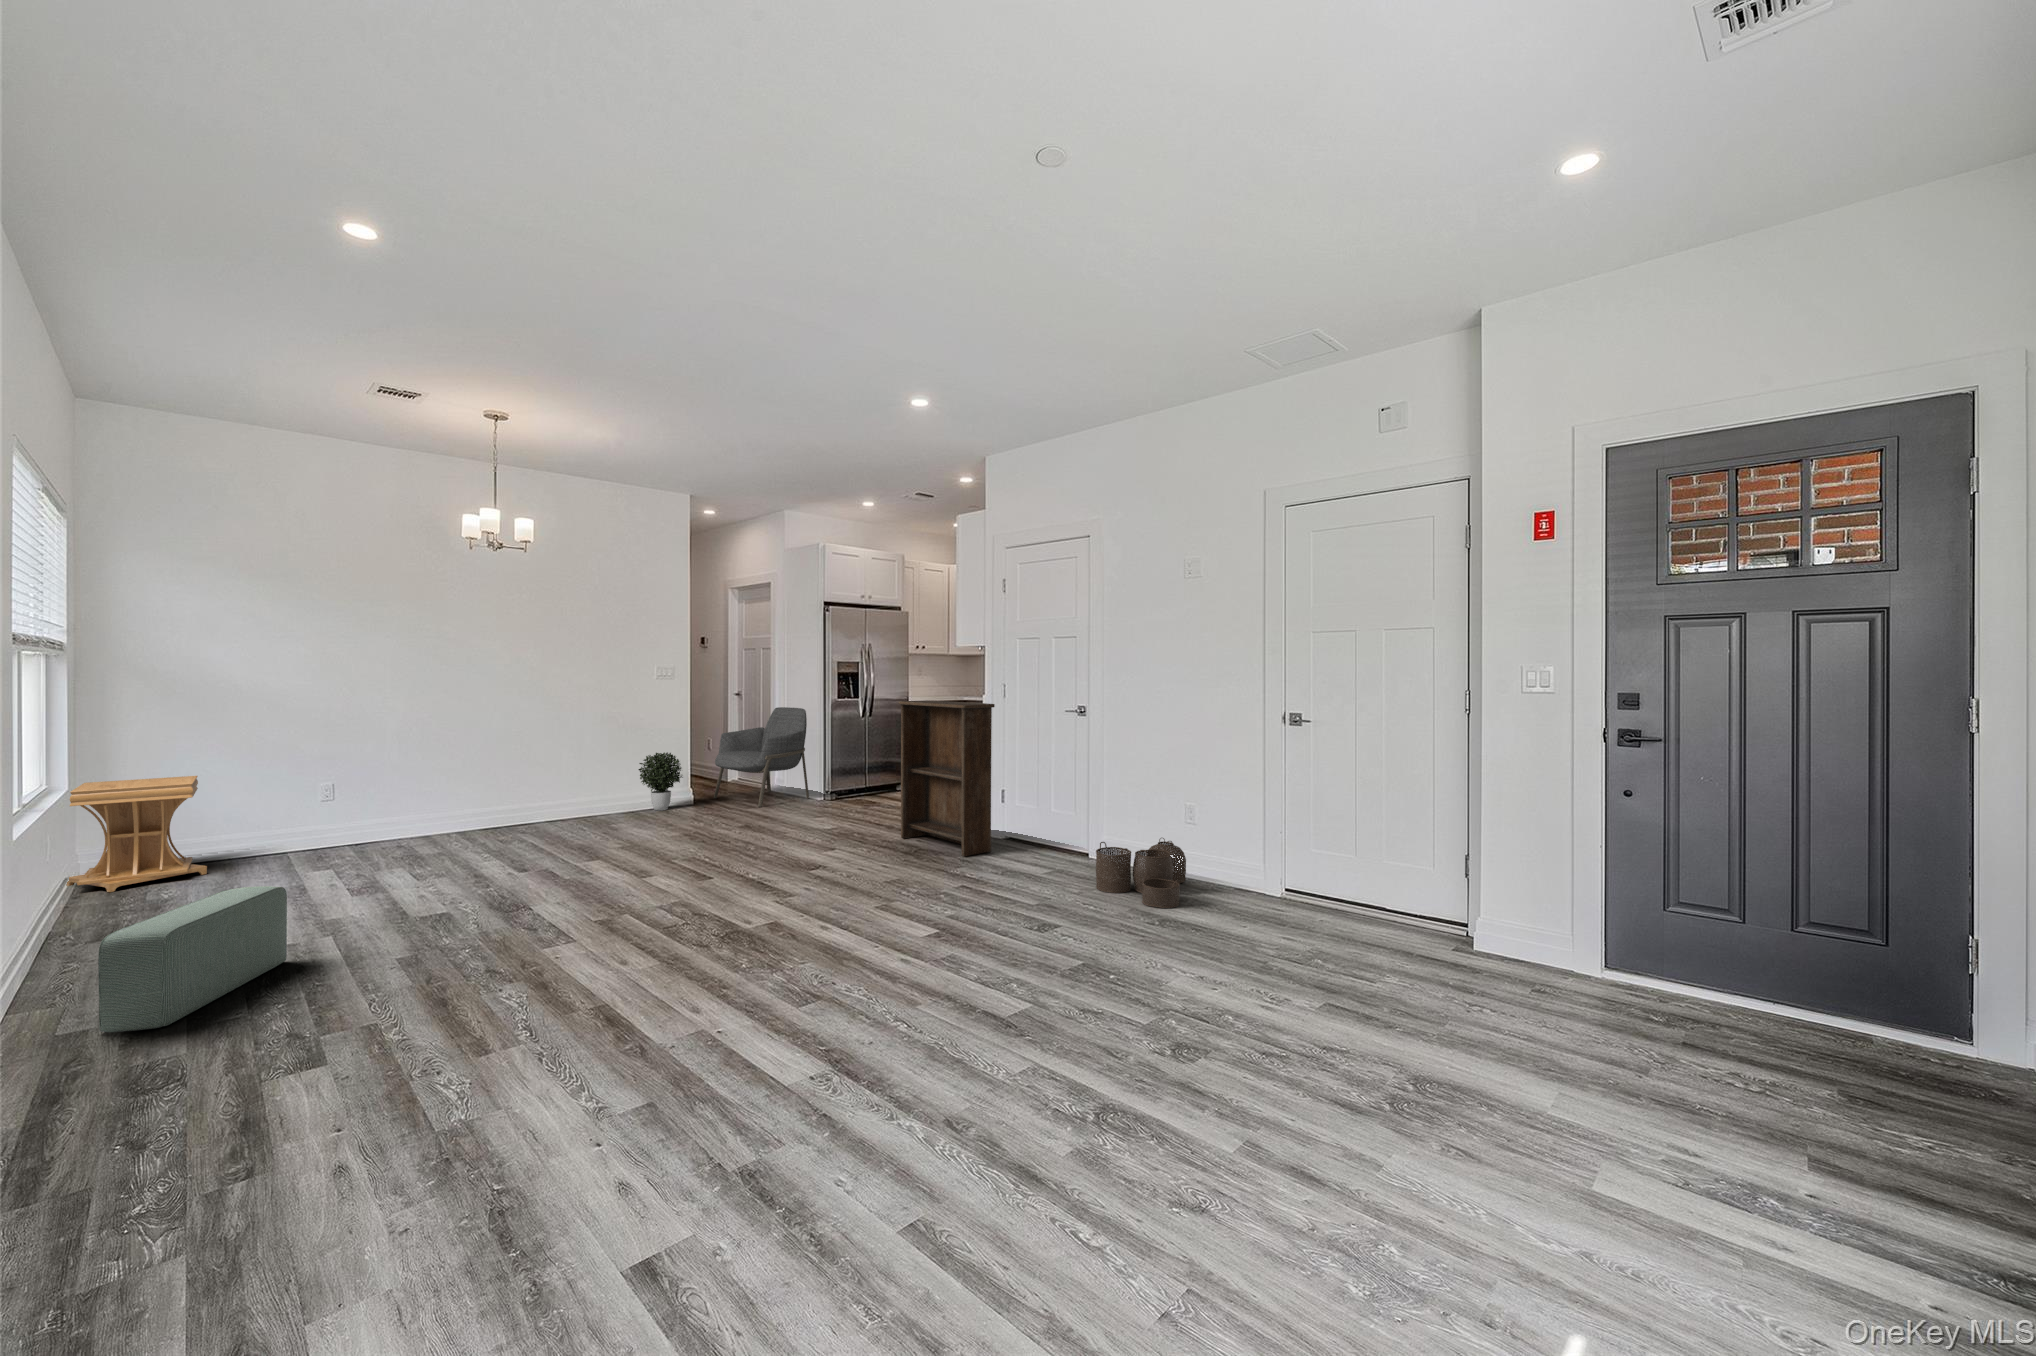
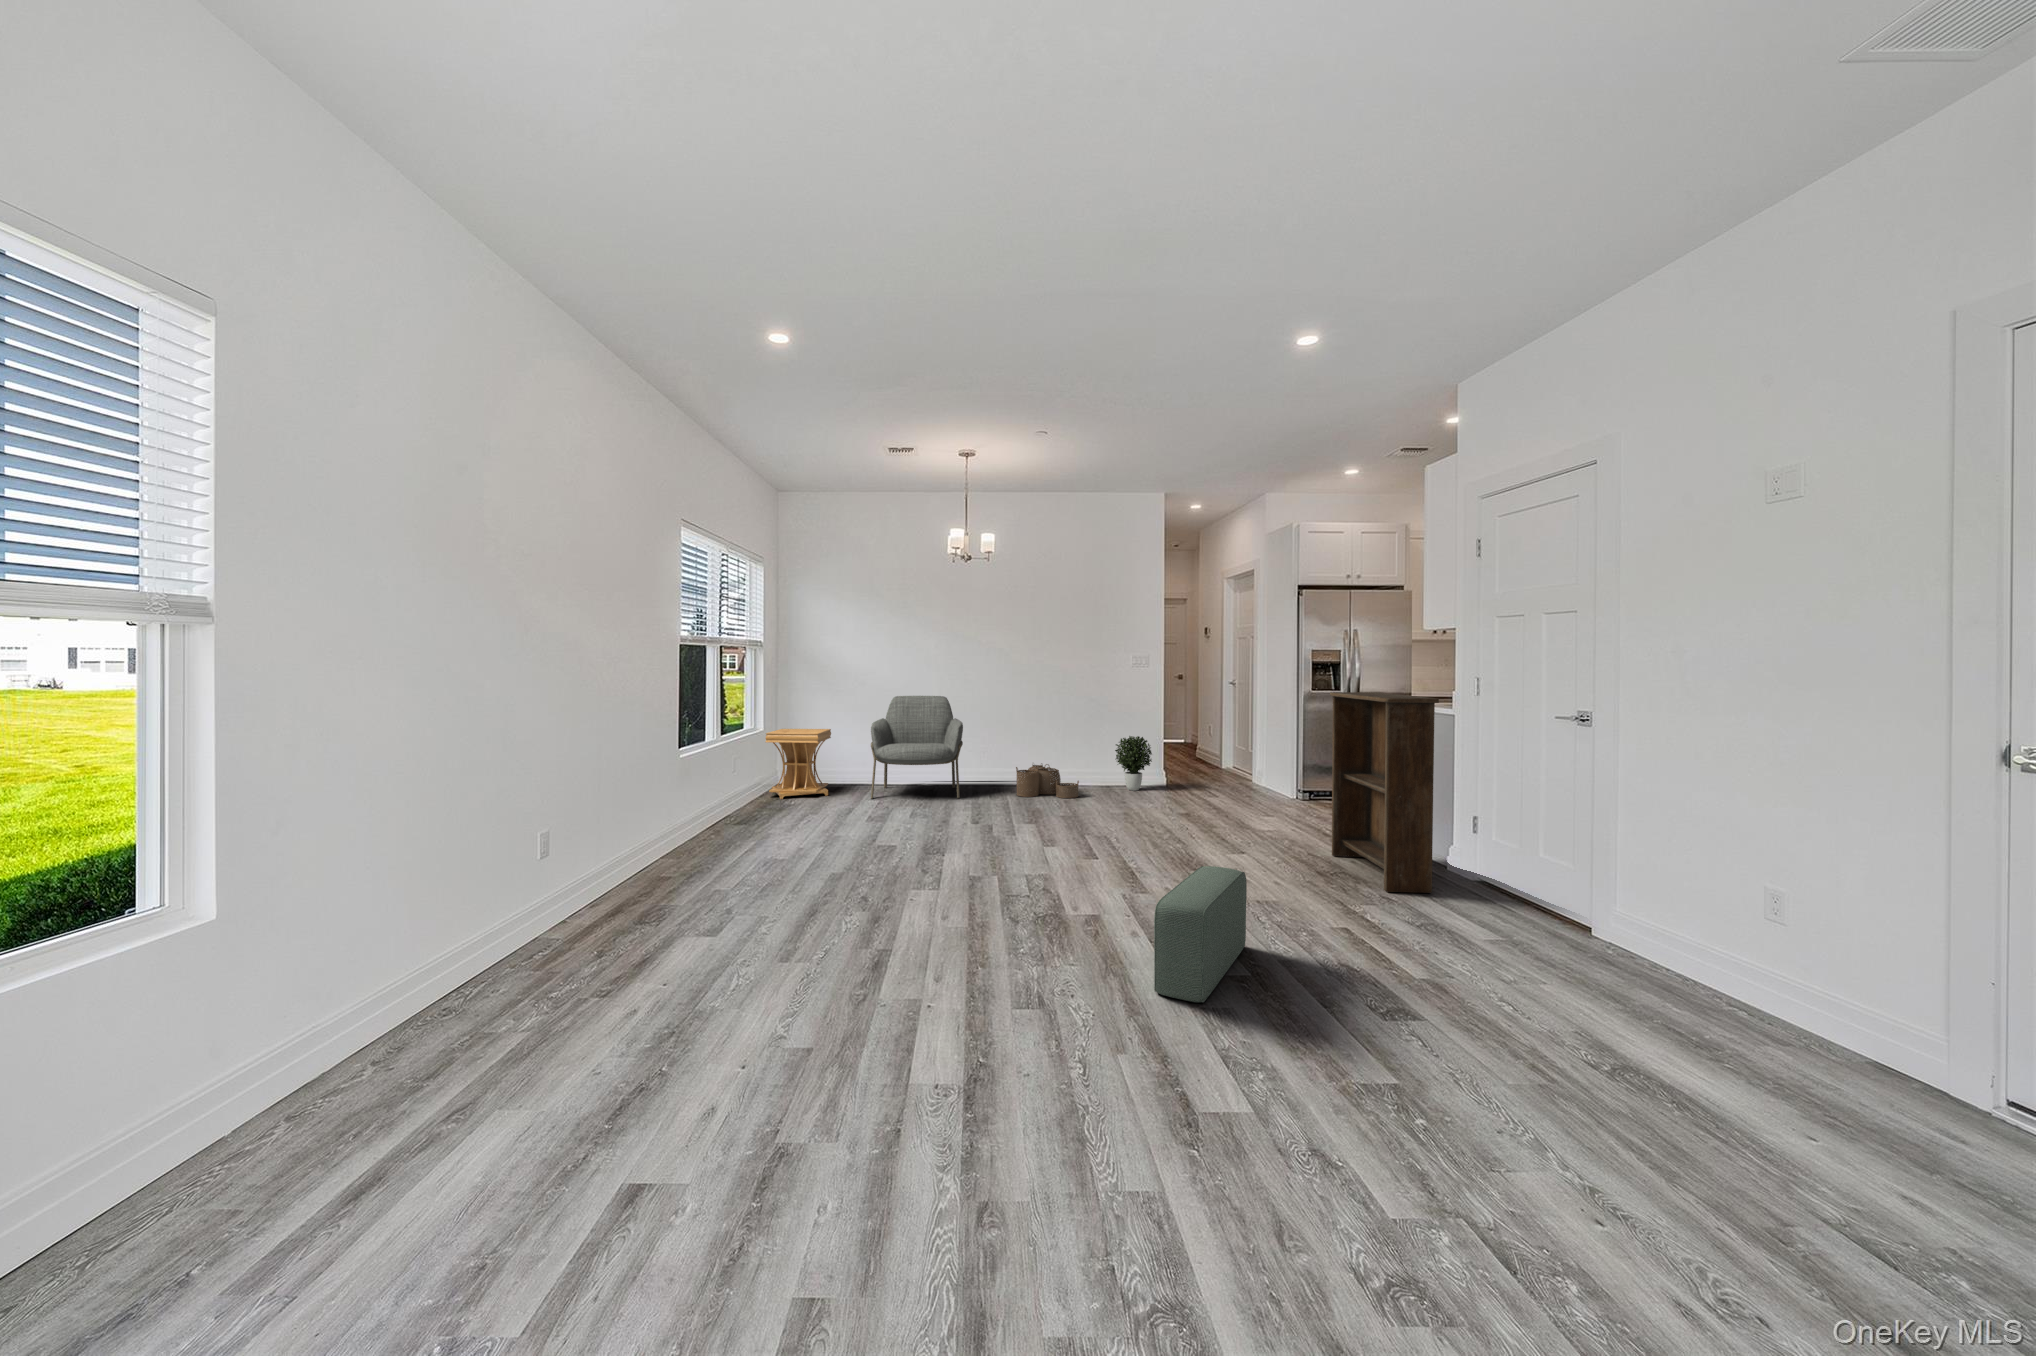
armchair: present [714,707,809,807] -> present [871,696,963,799]
woven basket: present [1096,838,1186,908] -> present [1016,764,1079,798]
pouf: present [98,886,287,1032] -> present [1154,866,1247,1002]

